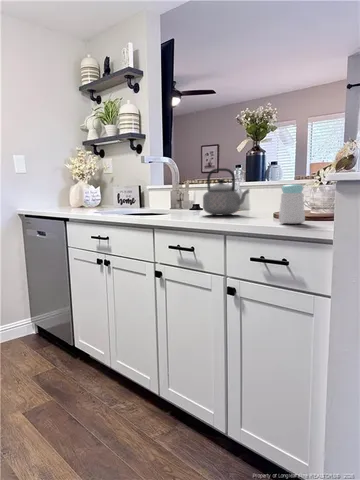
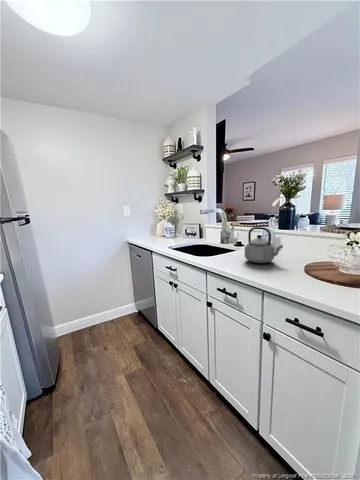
salt shaker: present [279,184,305,224] -> none [313,261,339,297]

